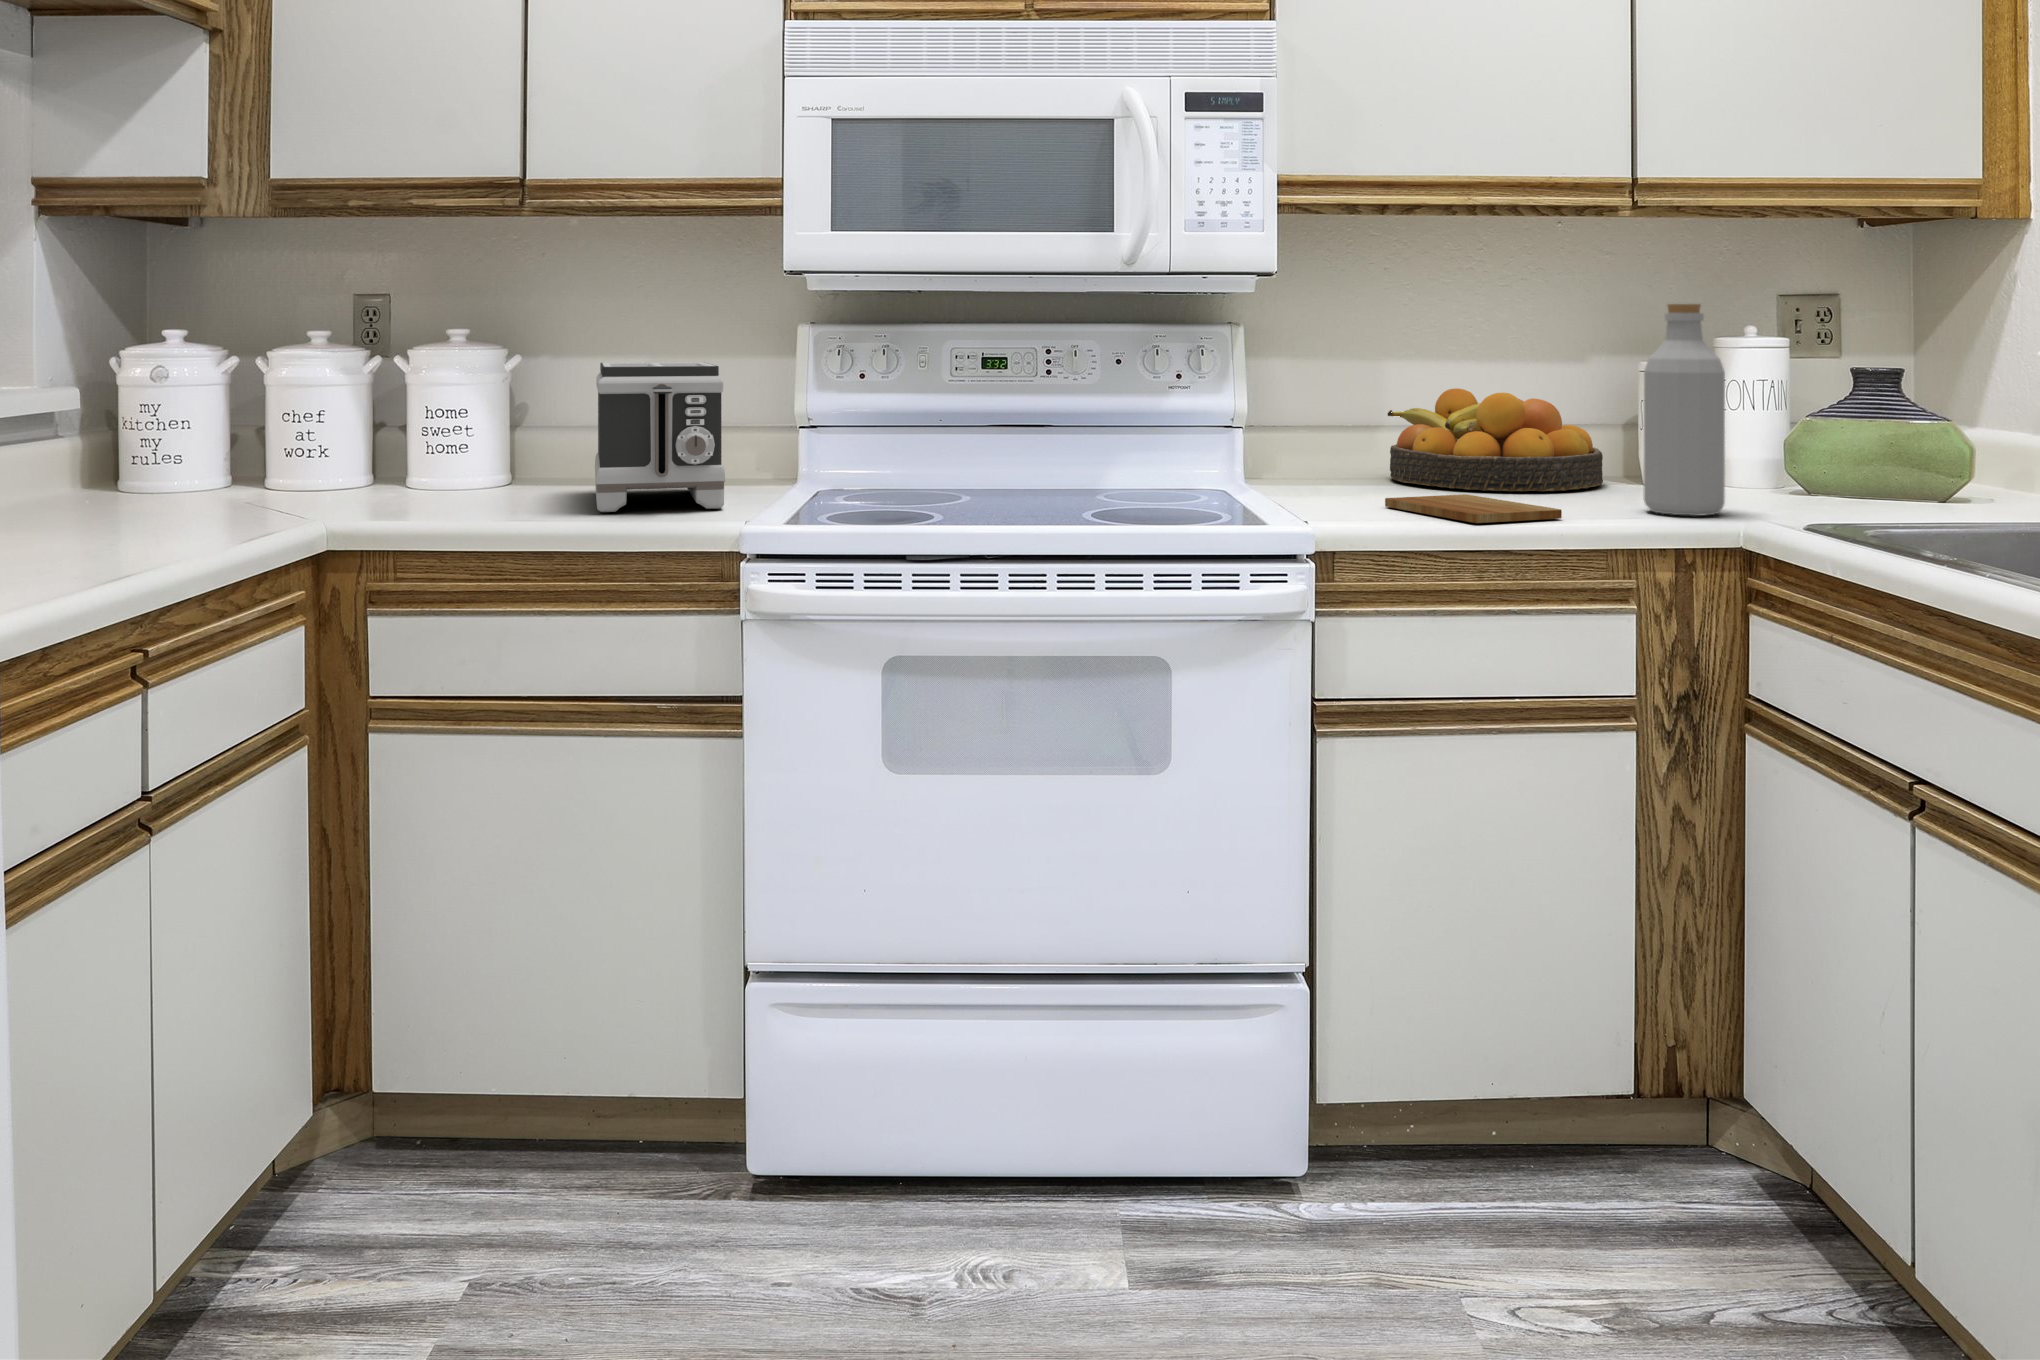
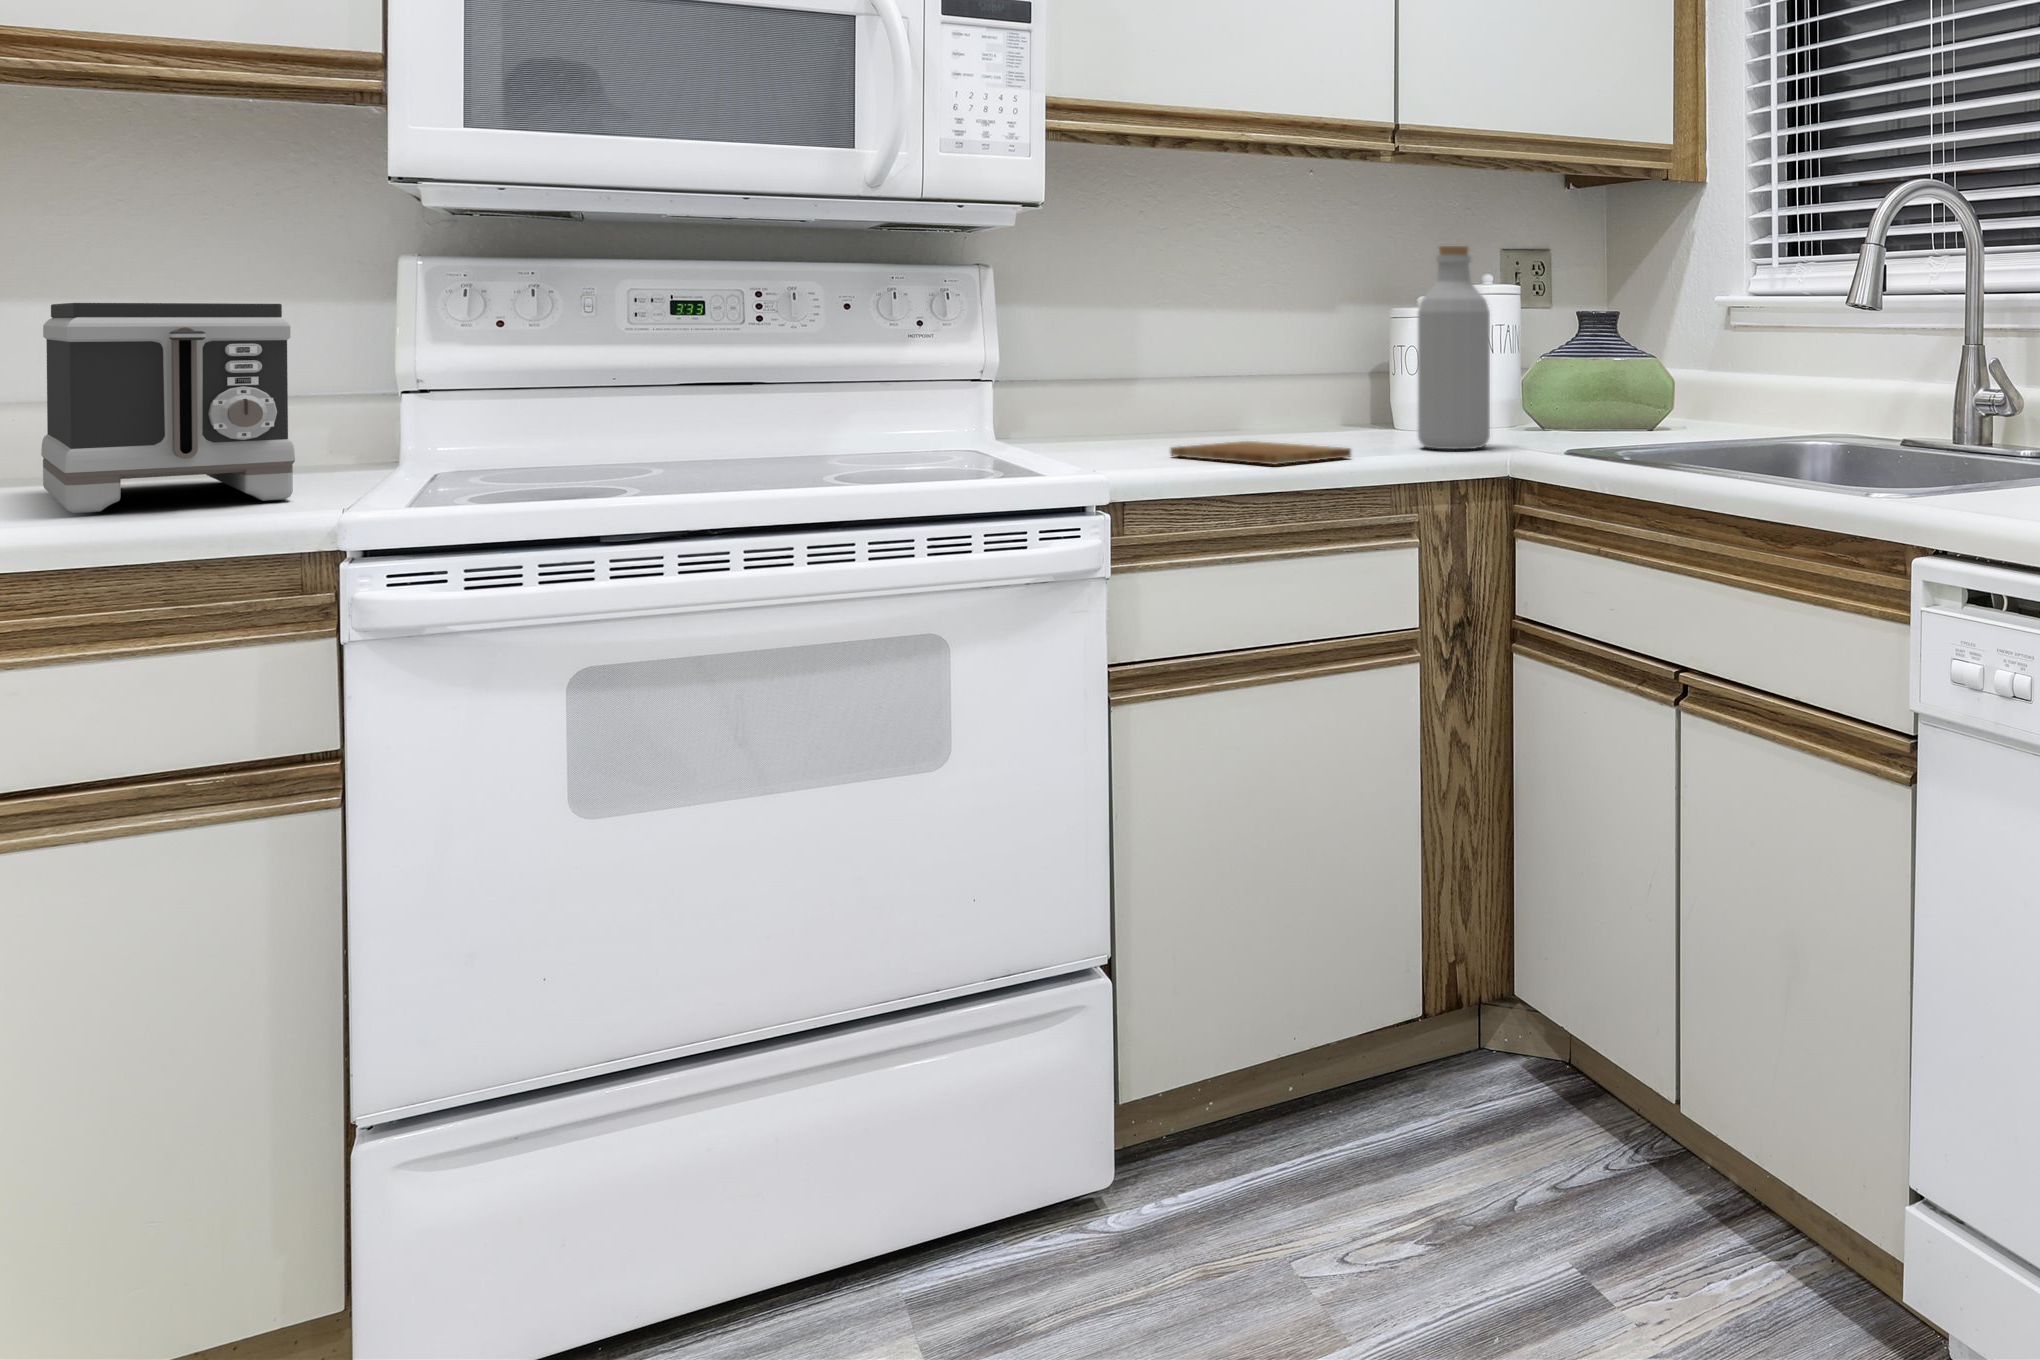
fruit bowl: present [1387,388,1603,491] -> none [1149,338,1364,439]

